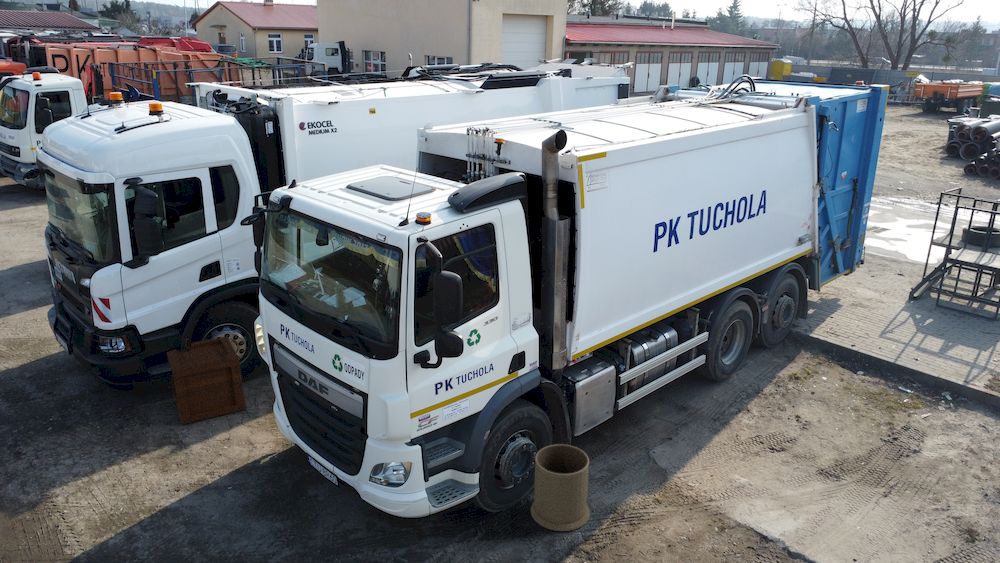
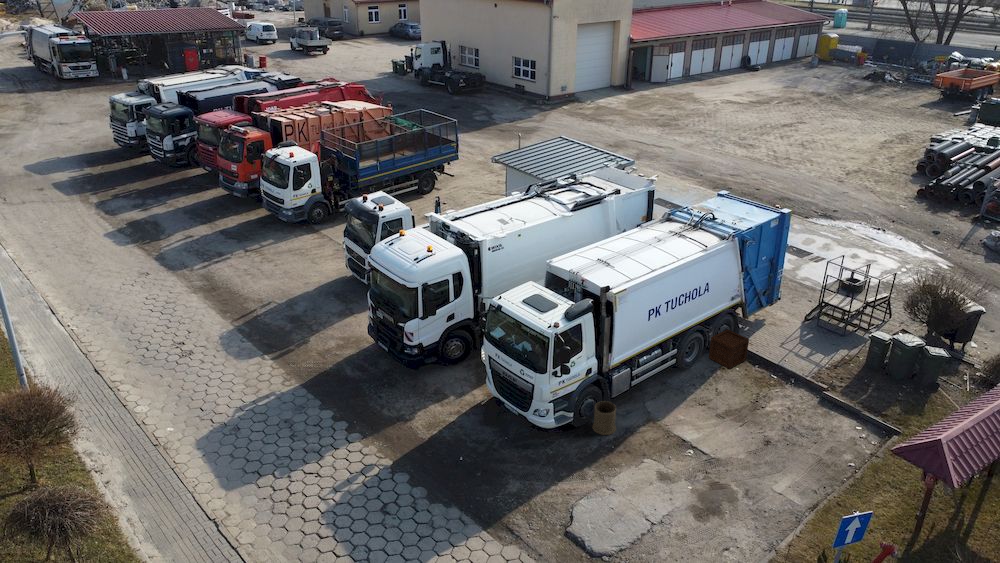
wooden crate: present [167,336,246,424] -> present [709,329,749,369]

